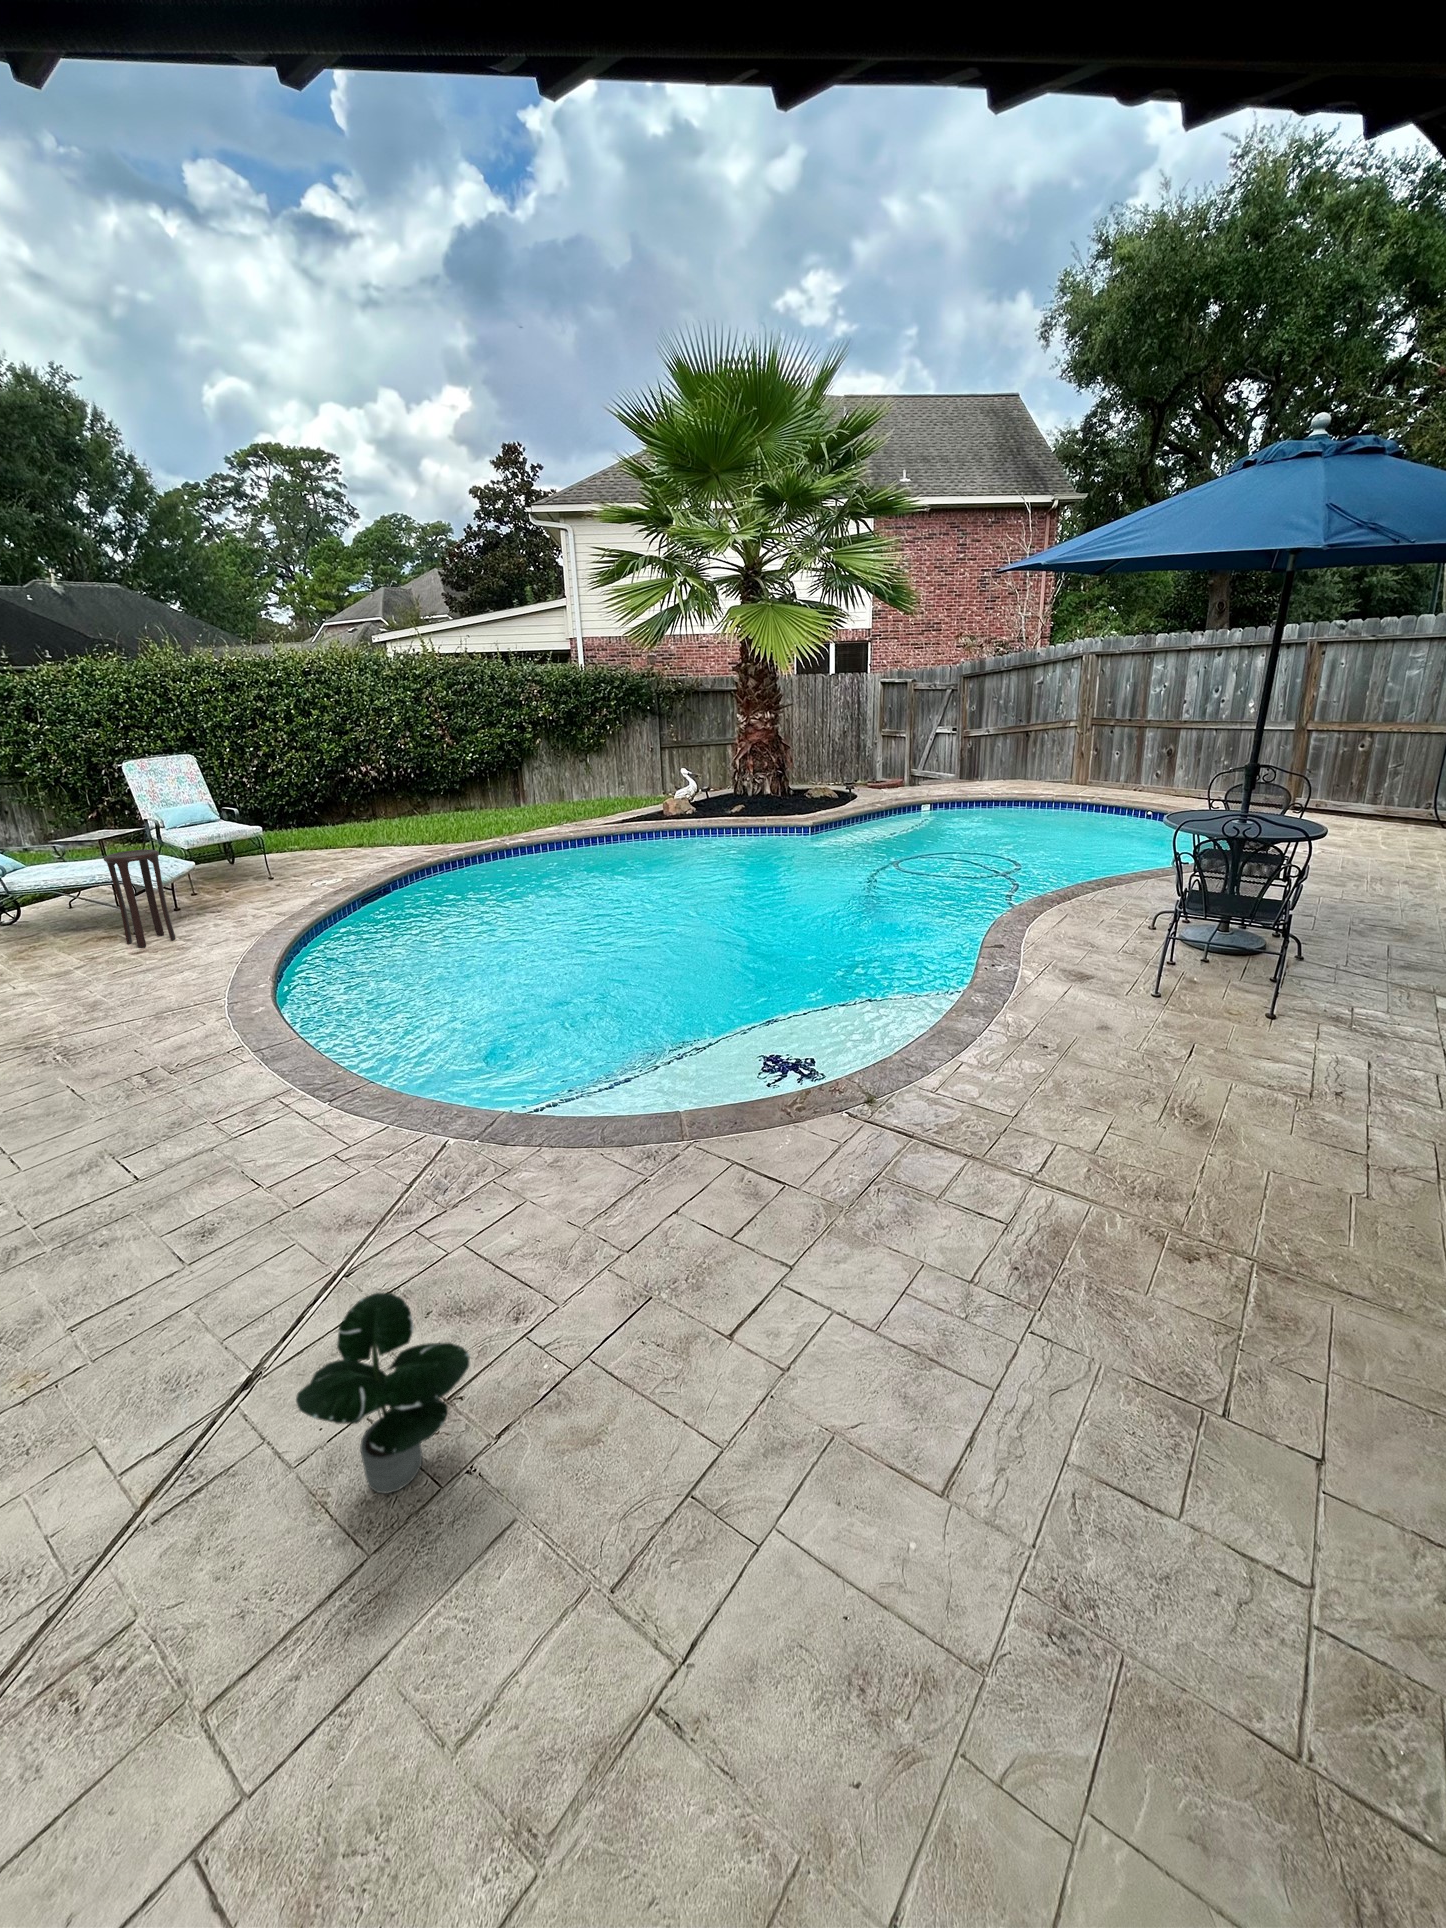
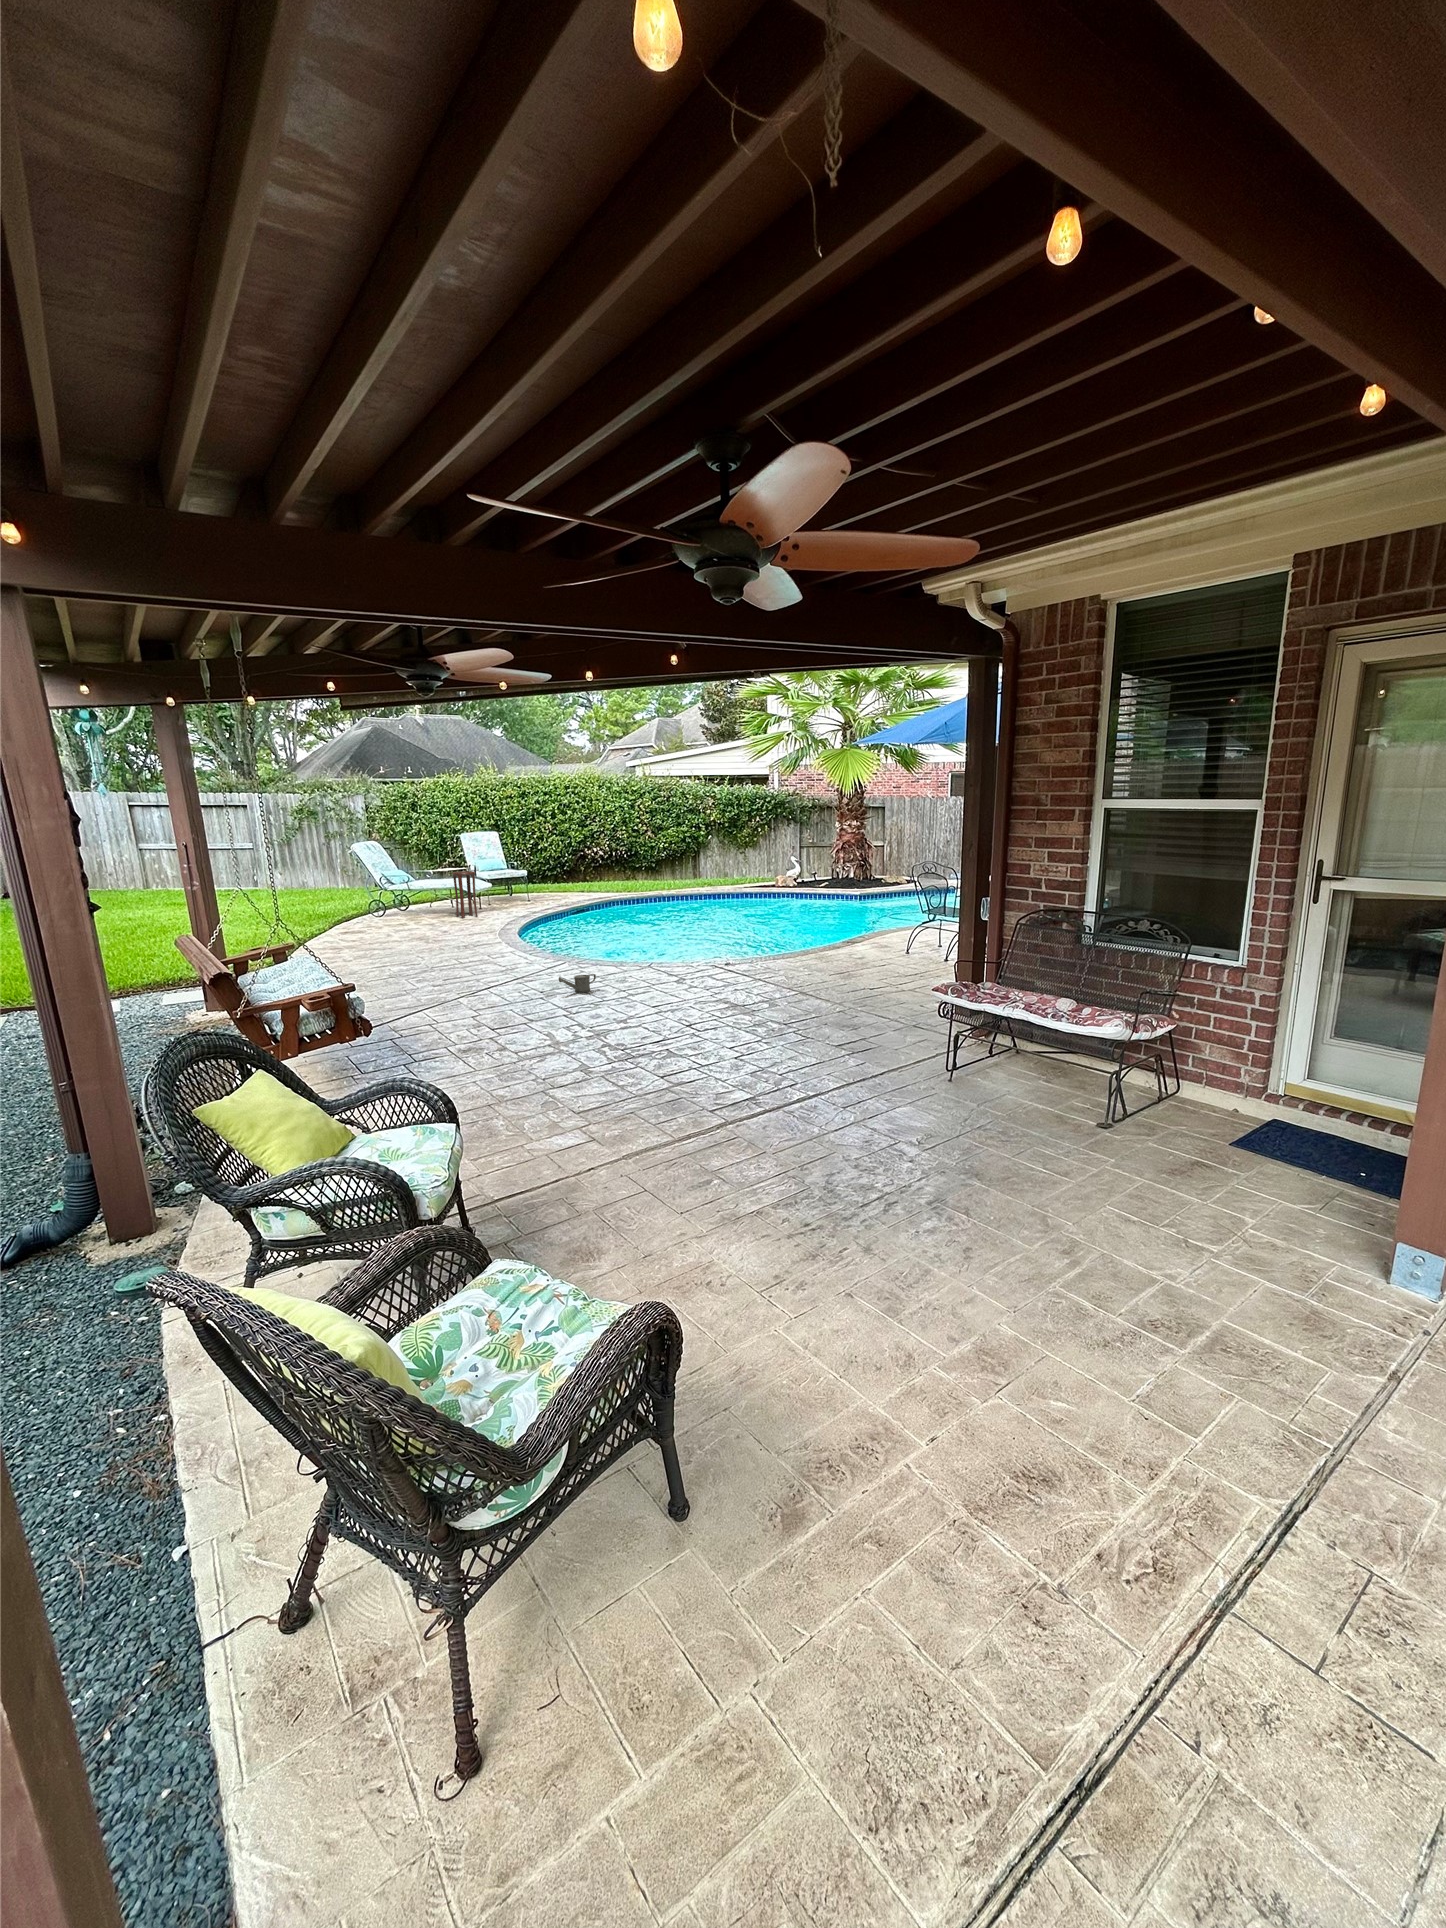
potted plant: present [296,1293,470,1493] -> none [496,943,536,984]
watering can: none [655,1434,757,1605] -> present [559,974,596,992]

